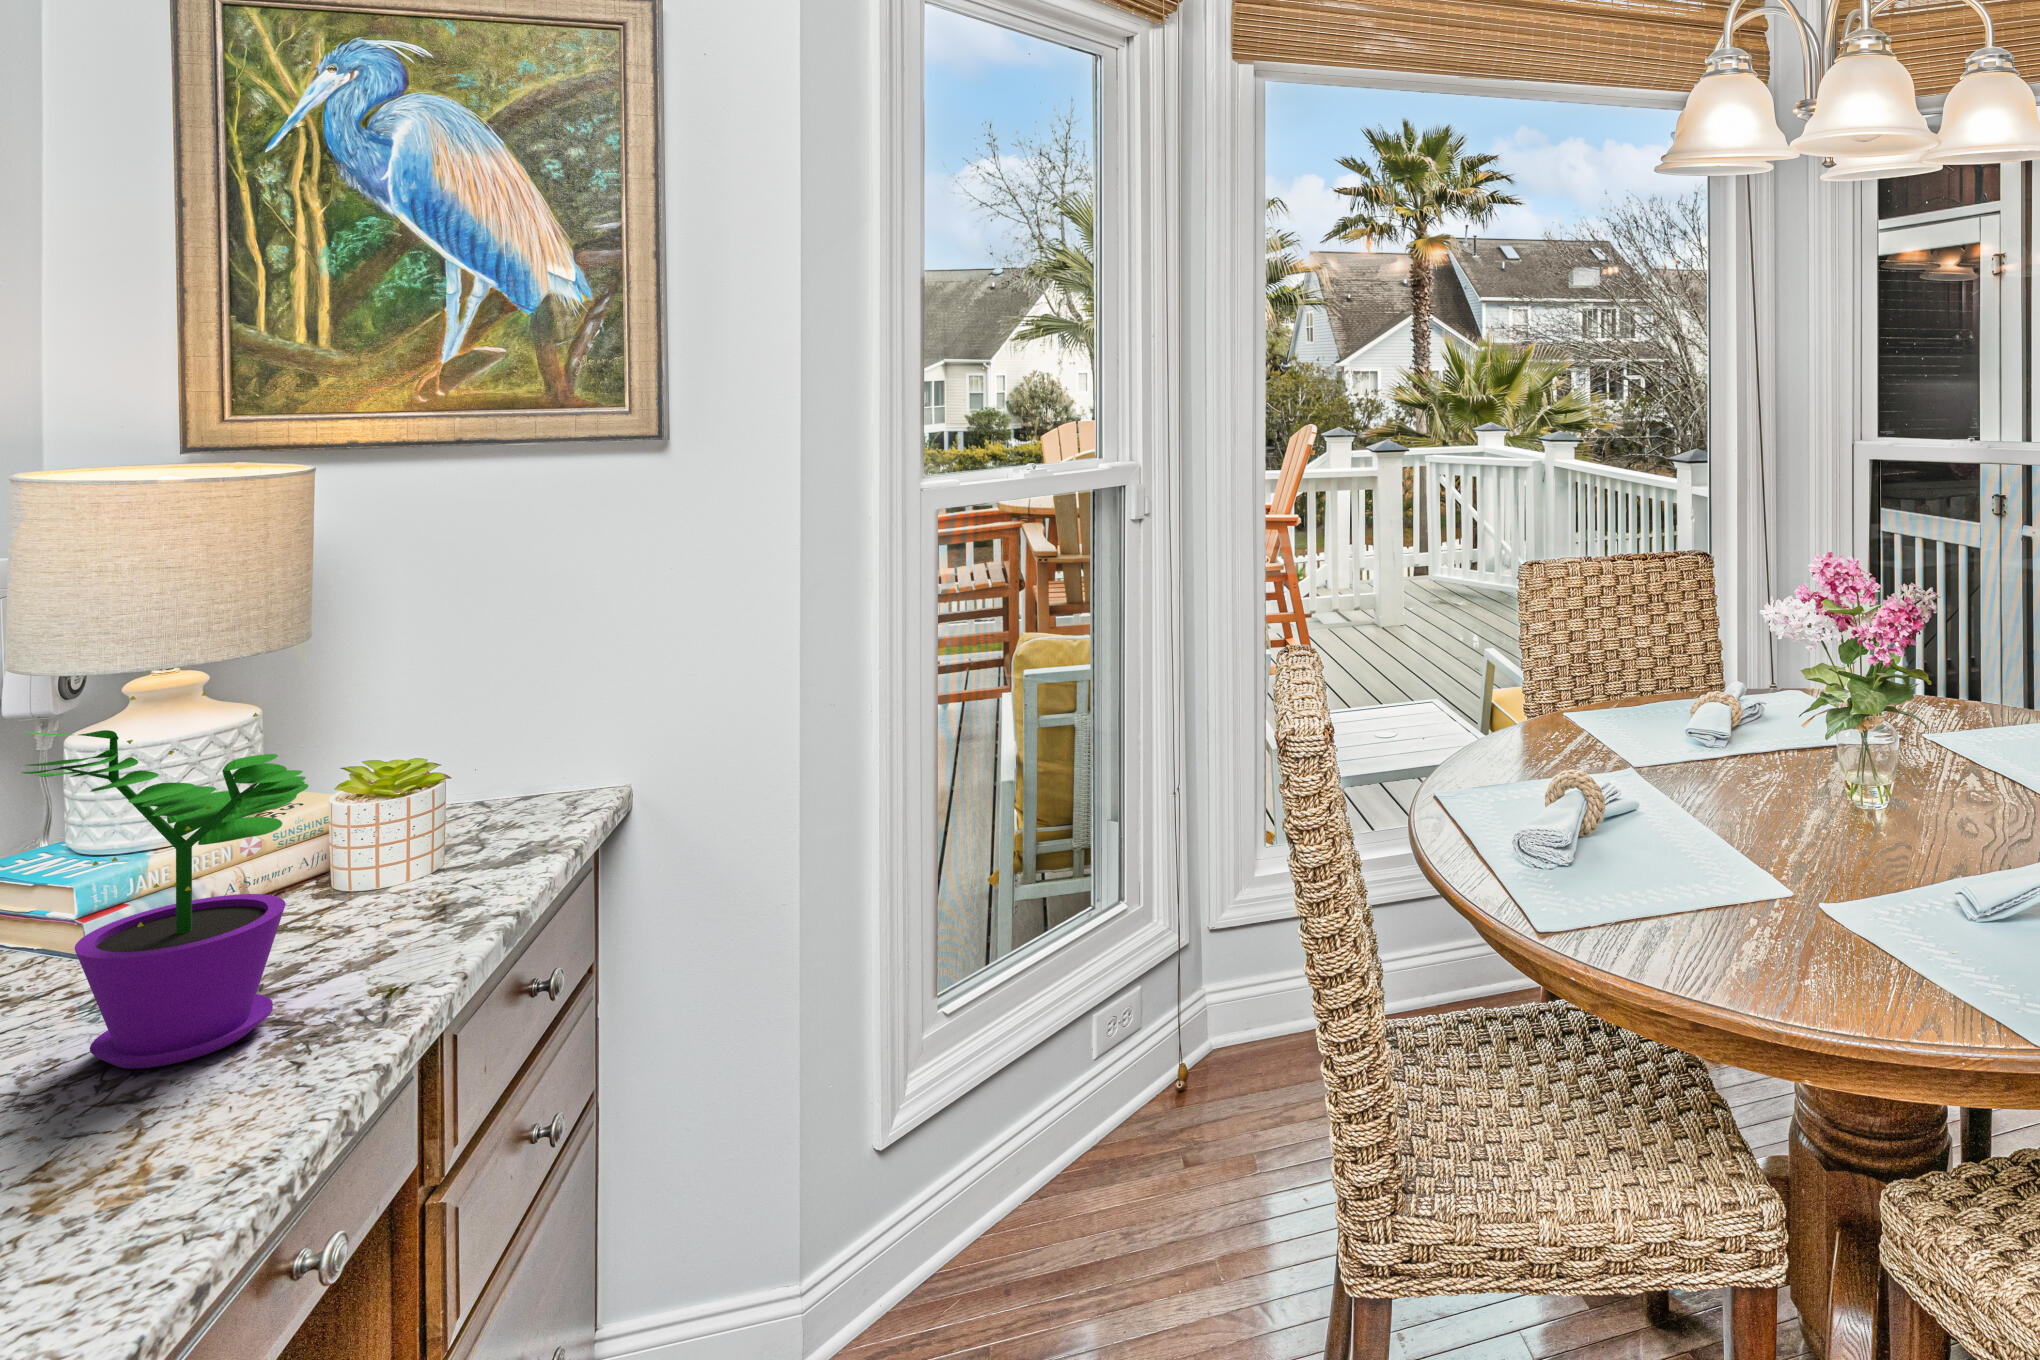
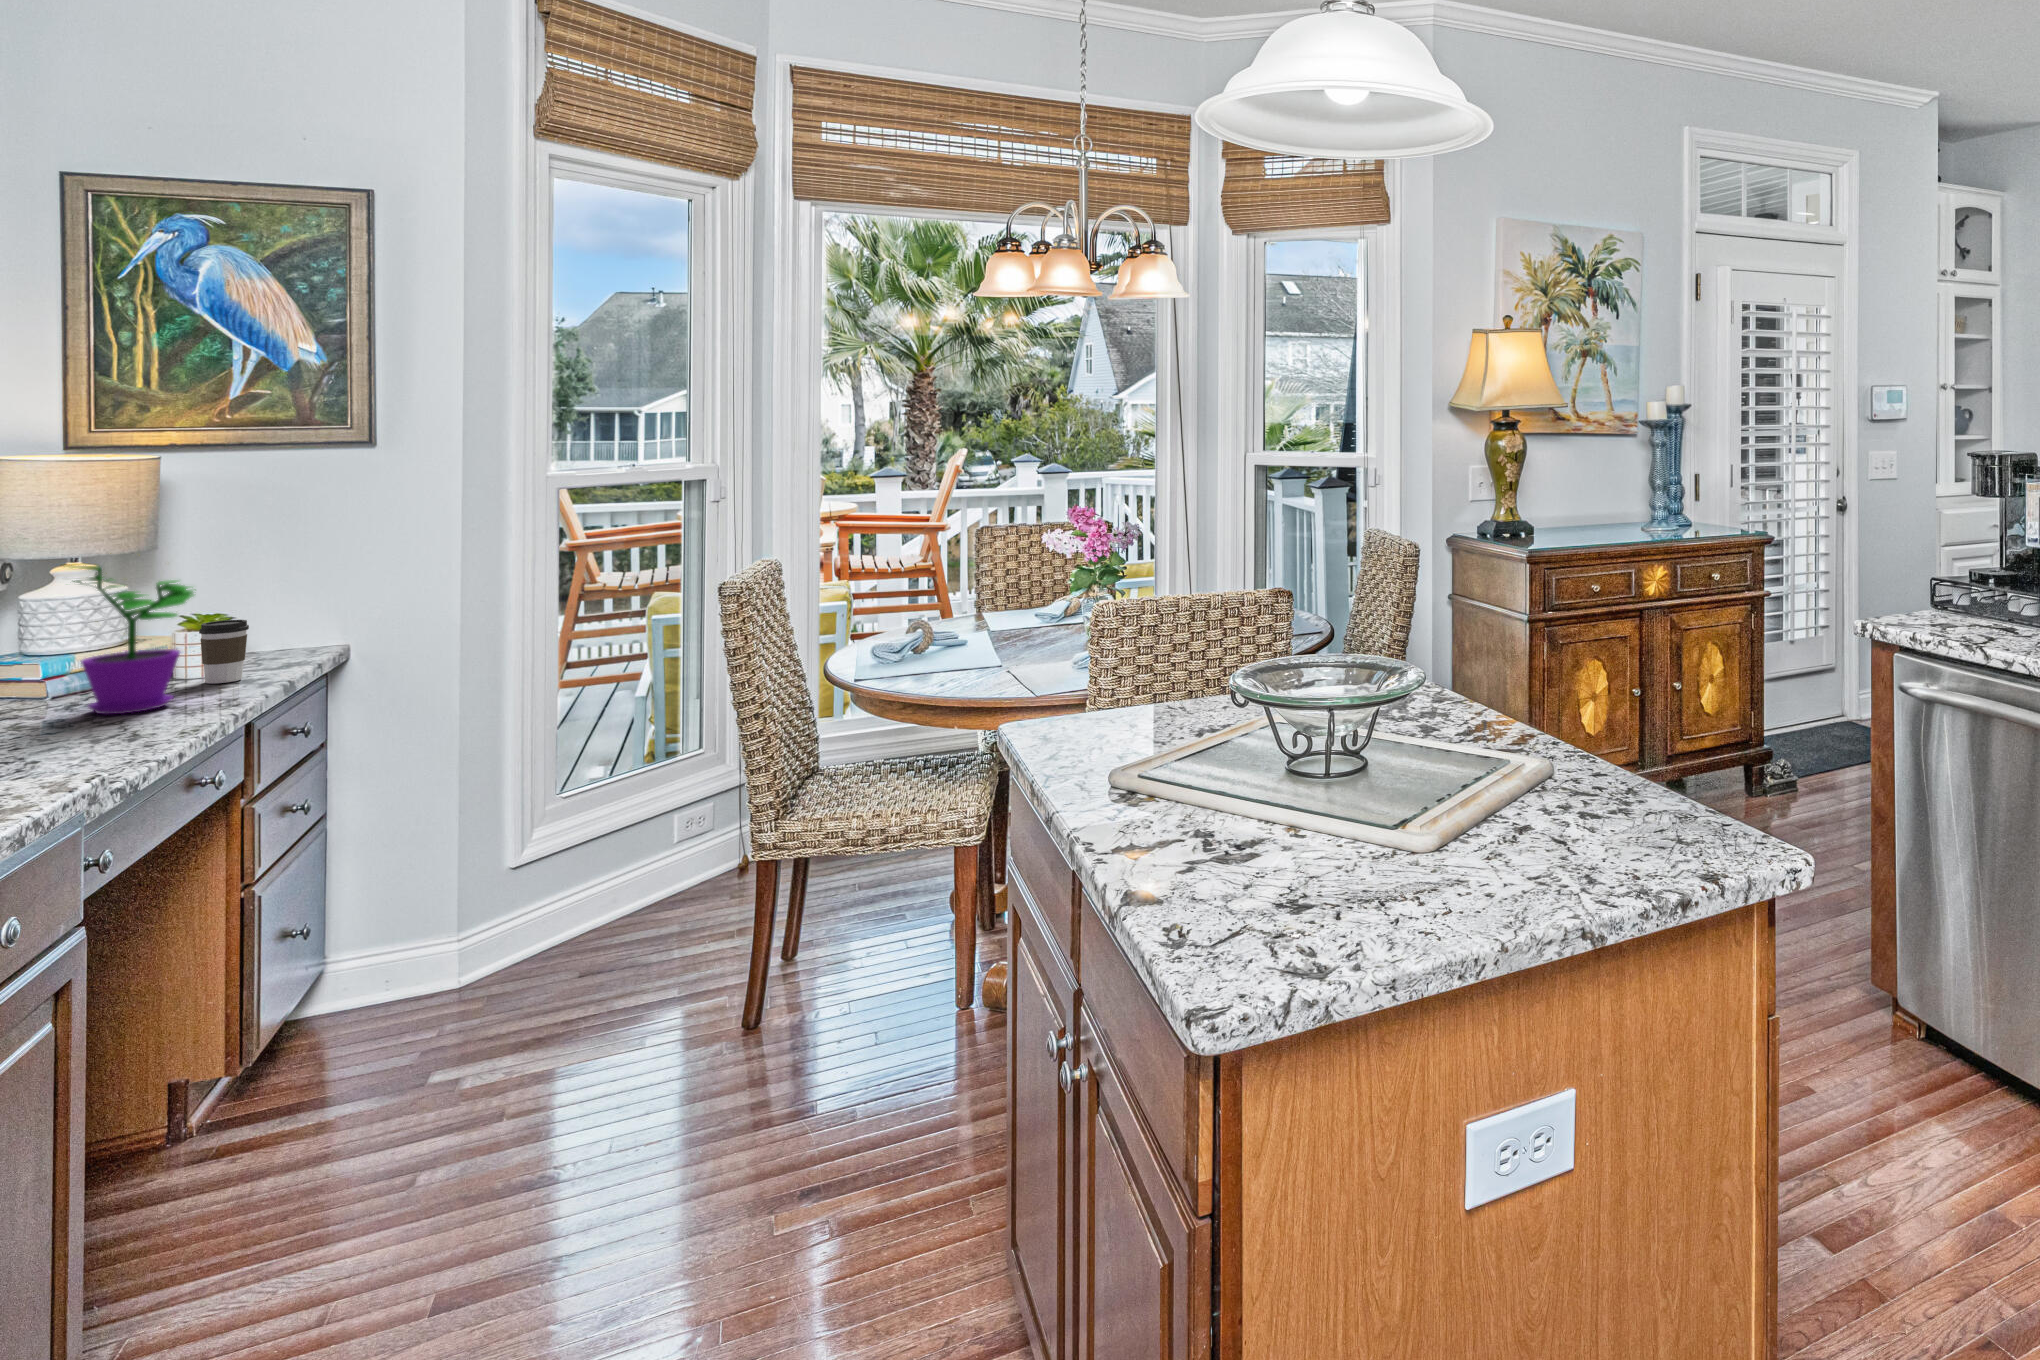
coffee cup: none [353,795,444,933] -> present [199,620,249,684]

